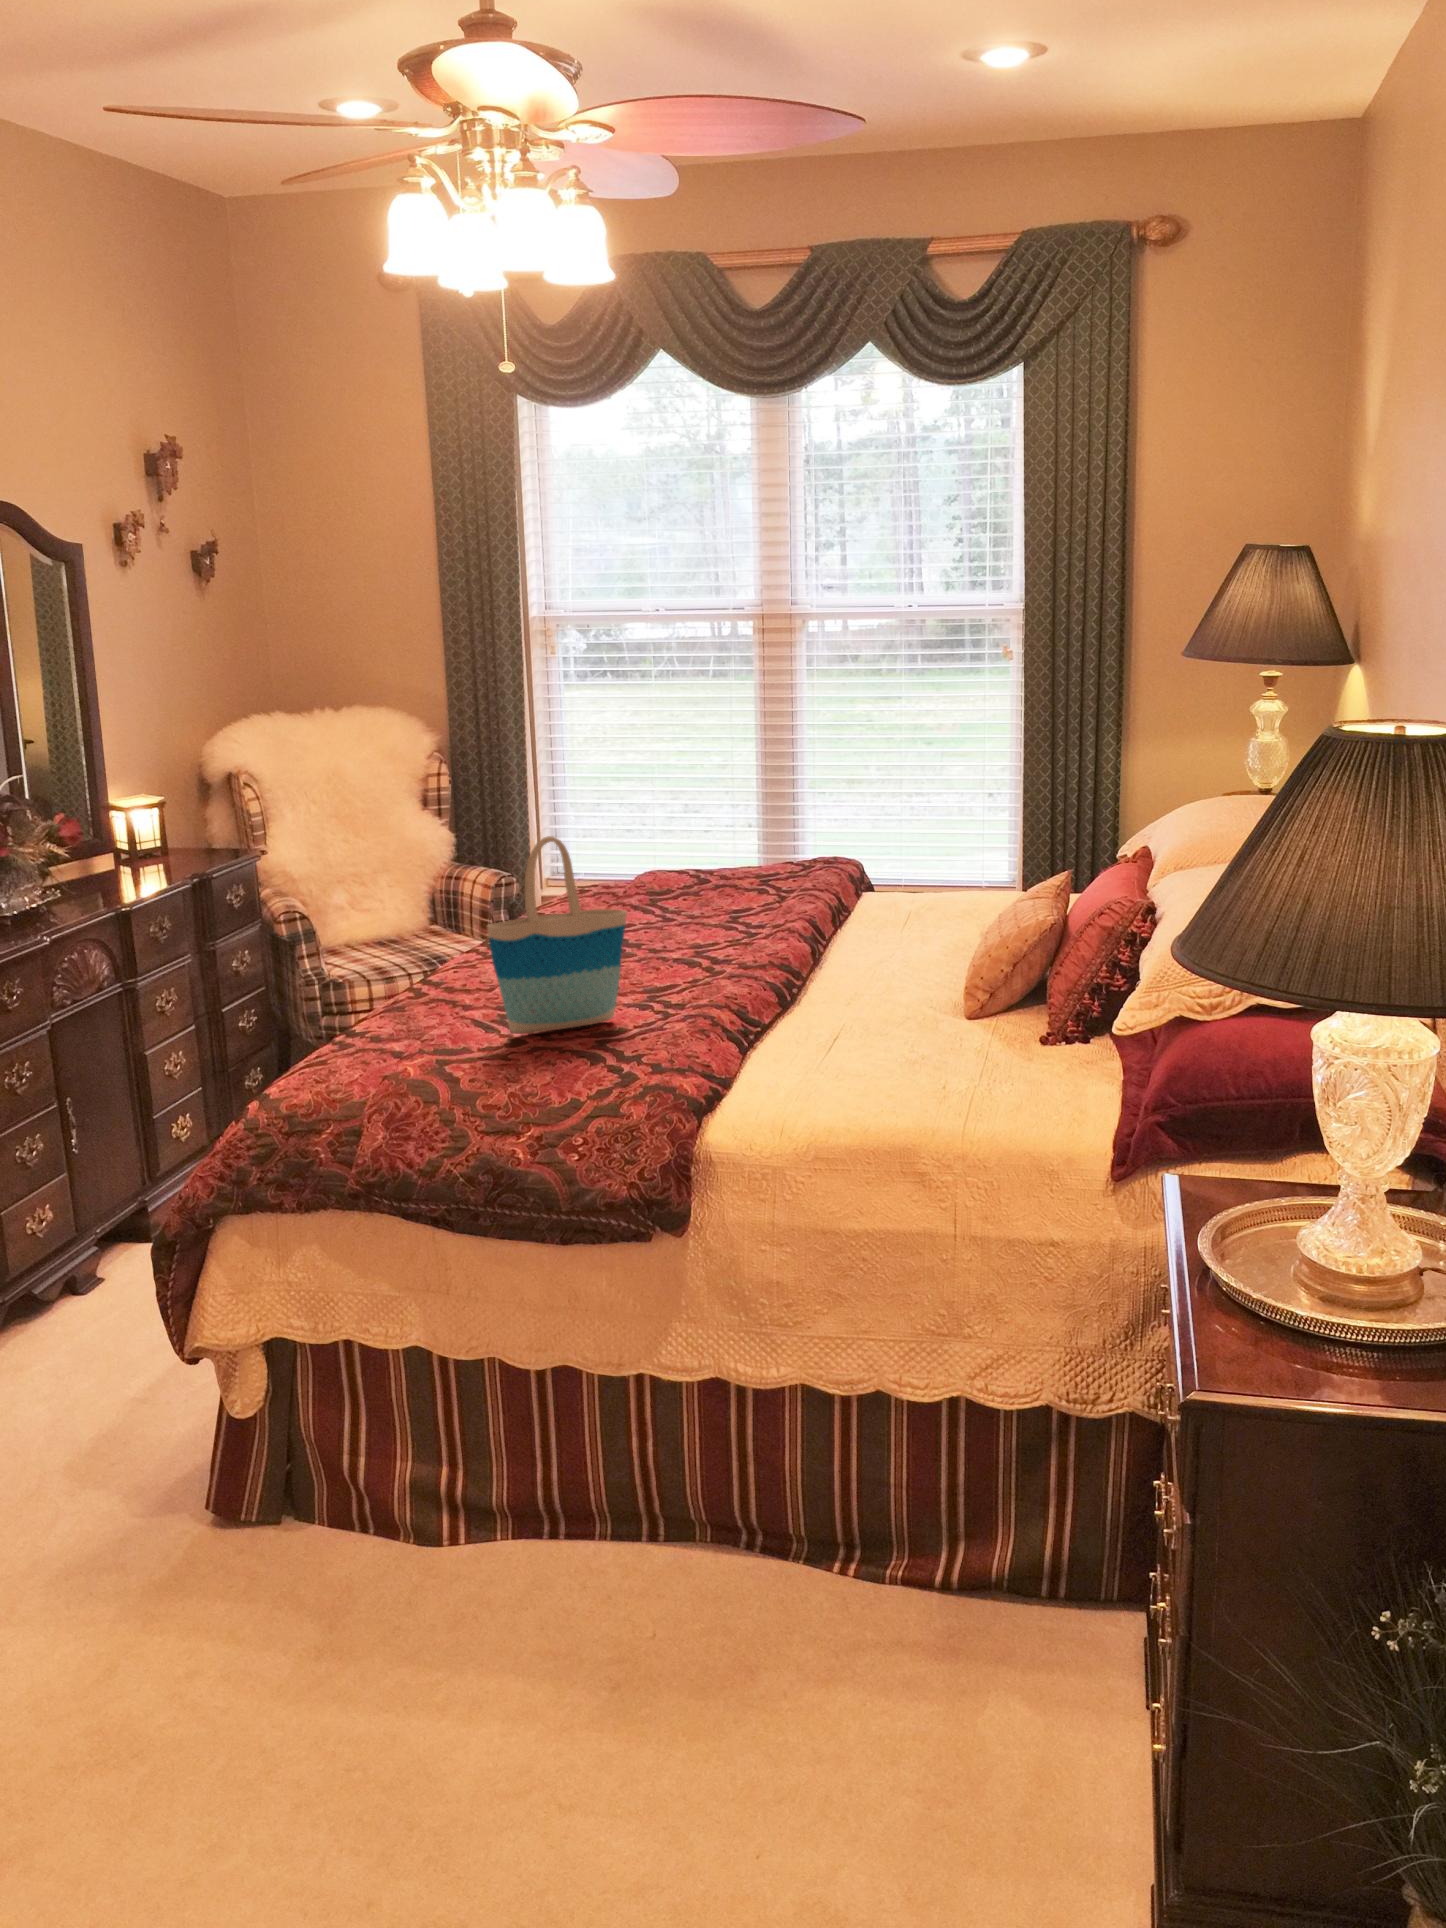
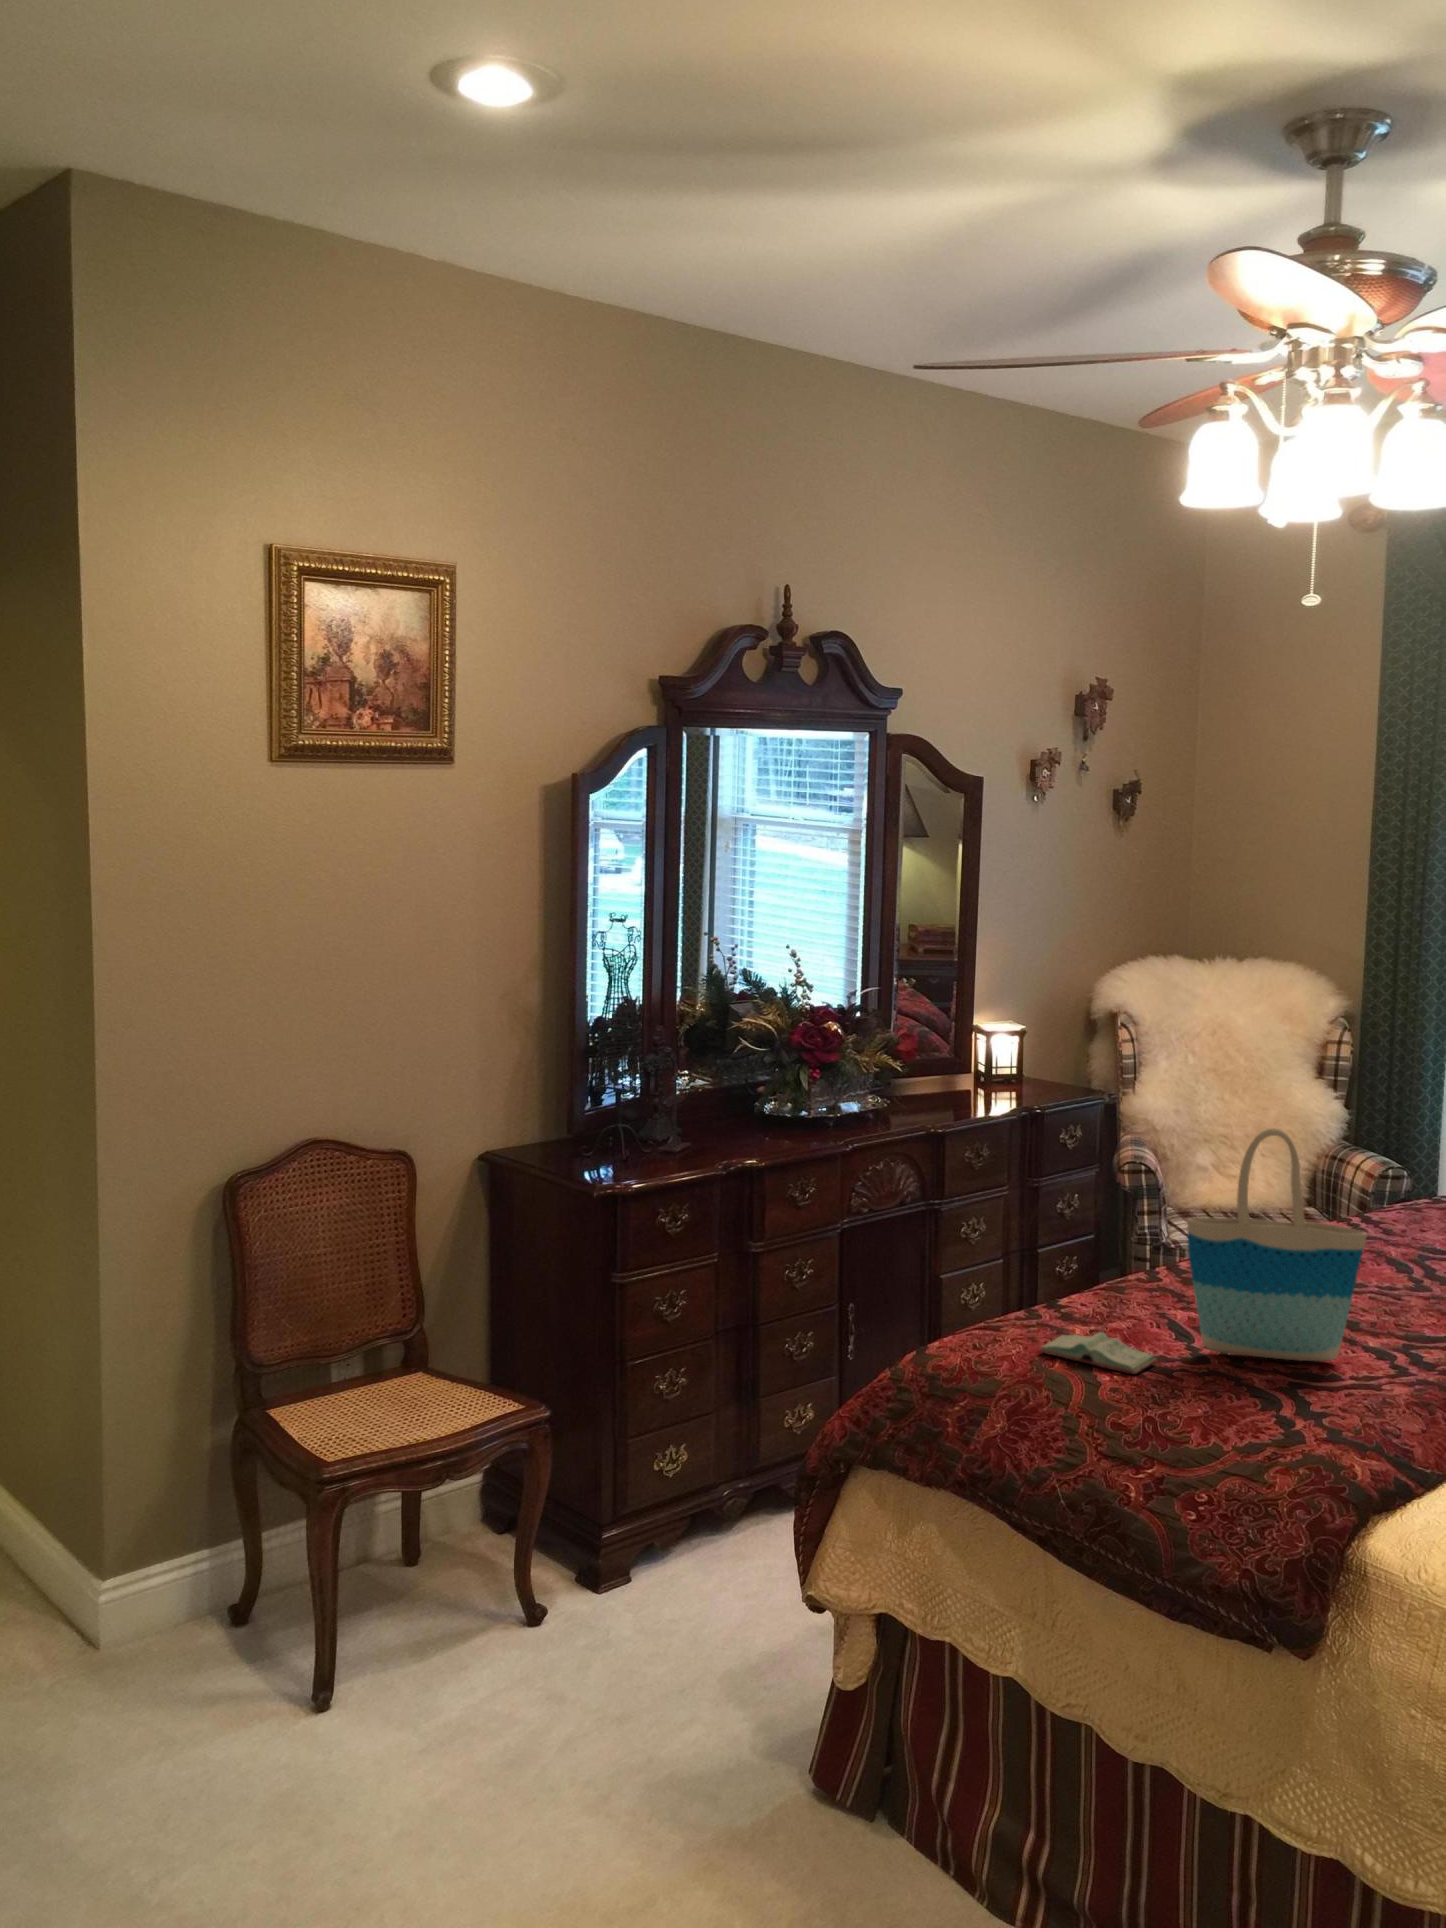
book: none [381,1038,484,1068] -> present [1040,1332,1157,1374]

